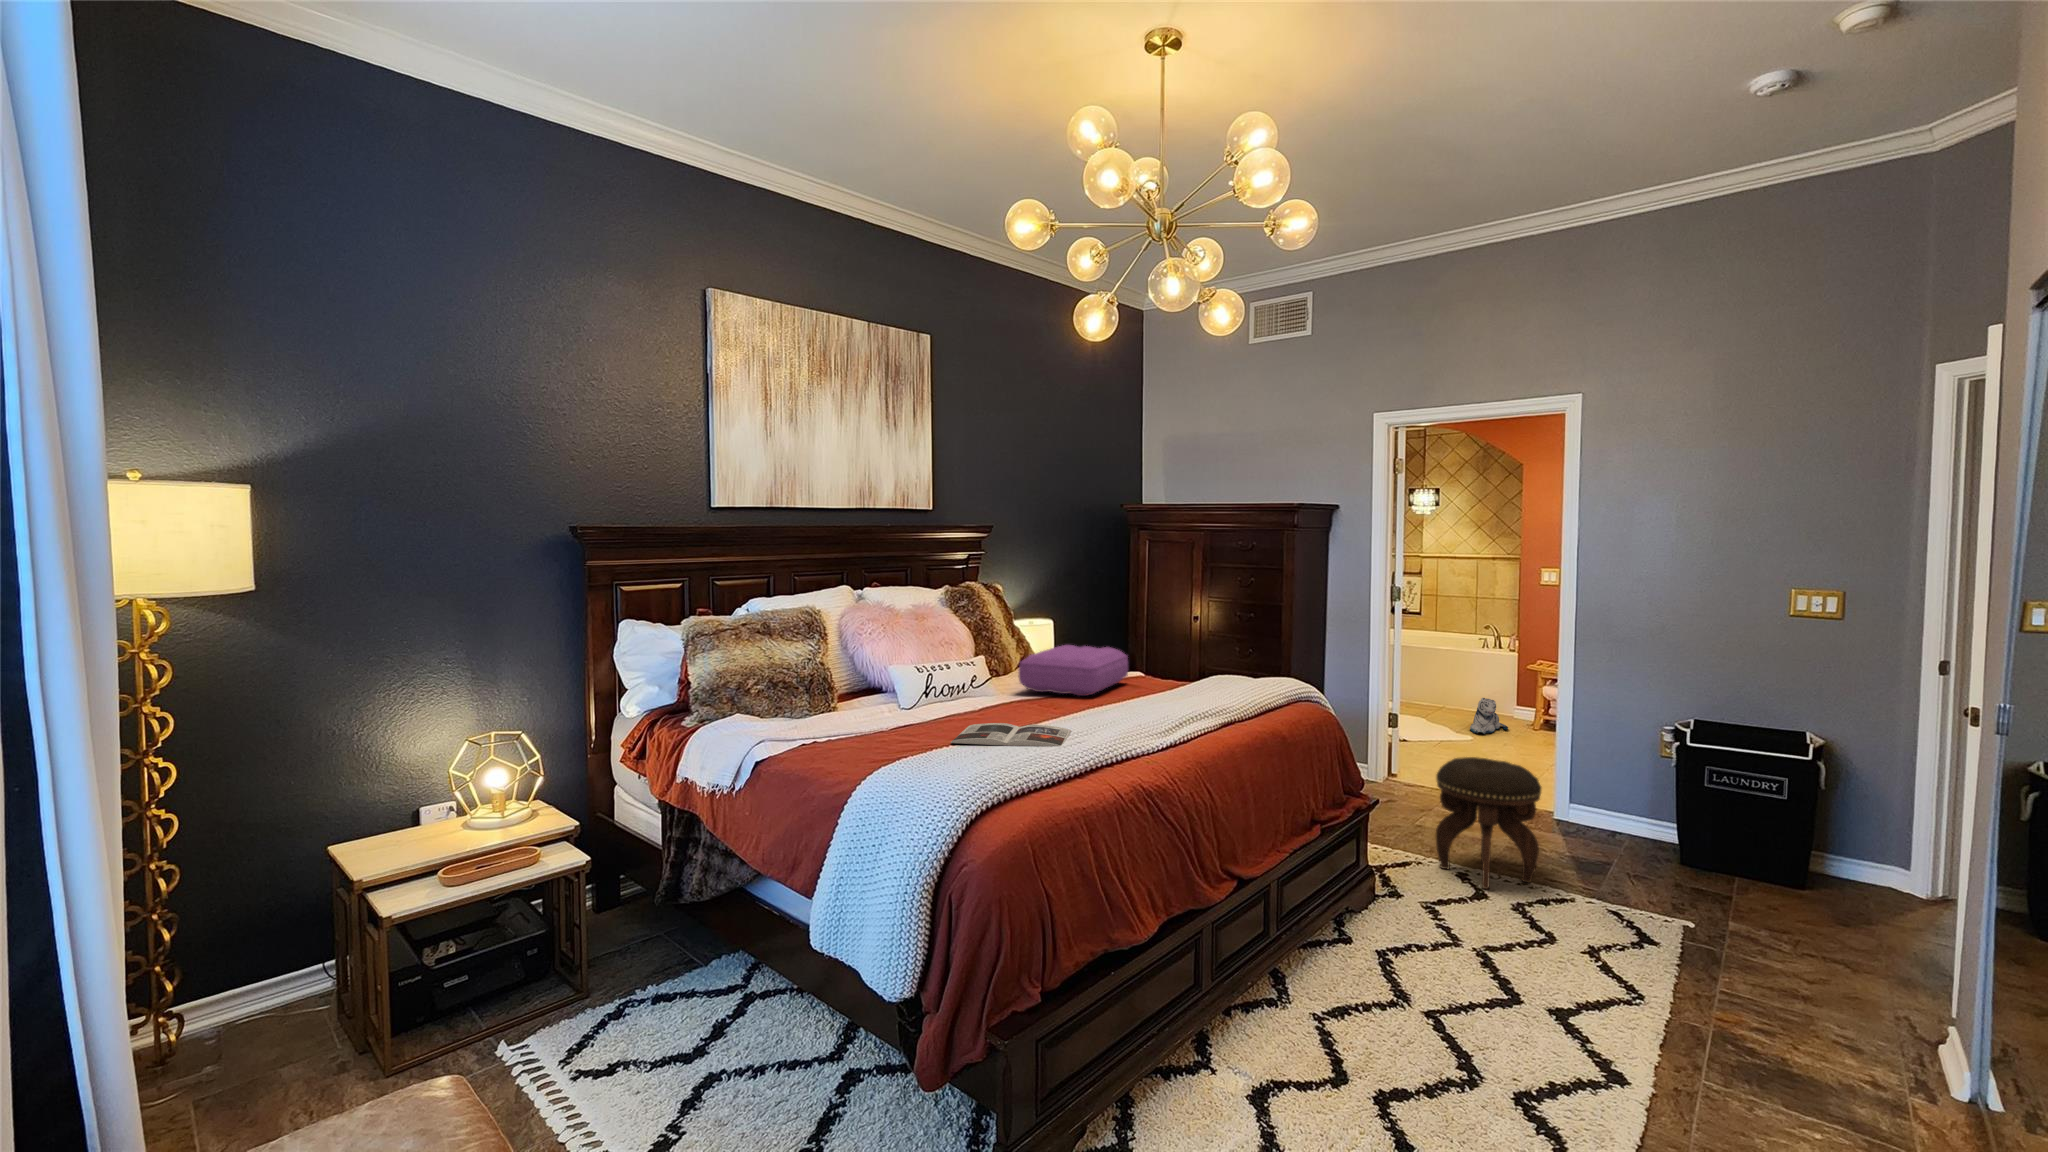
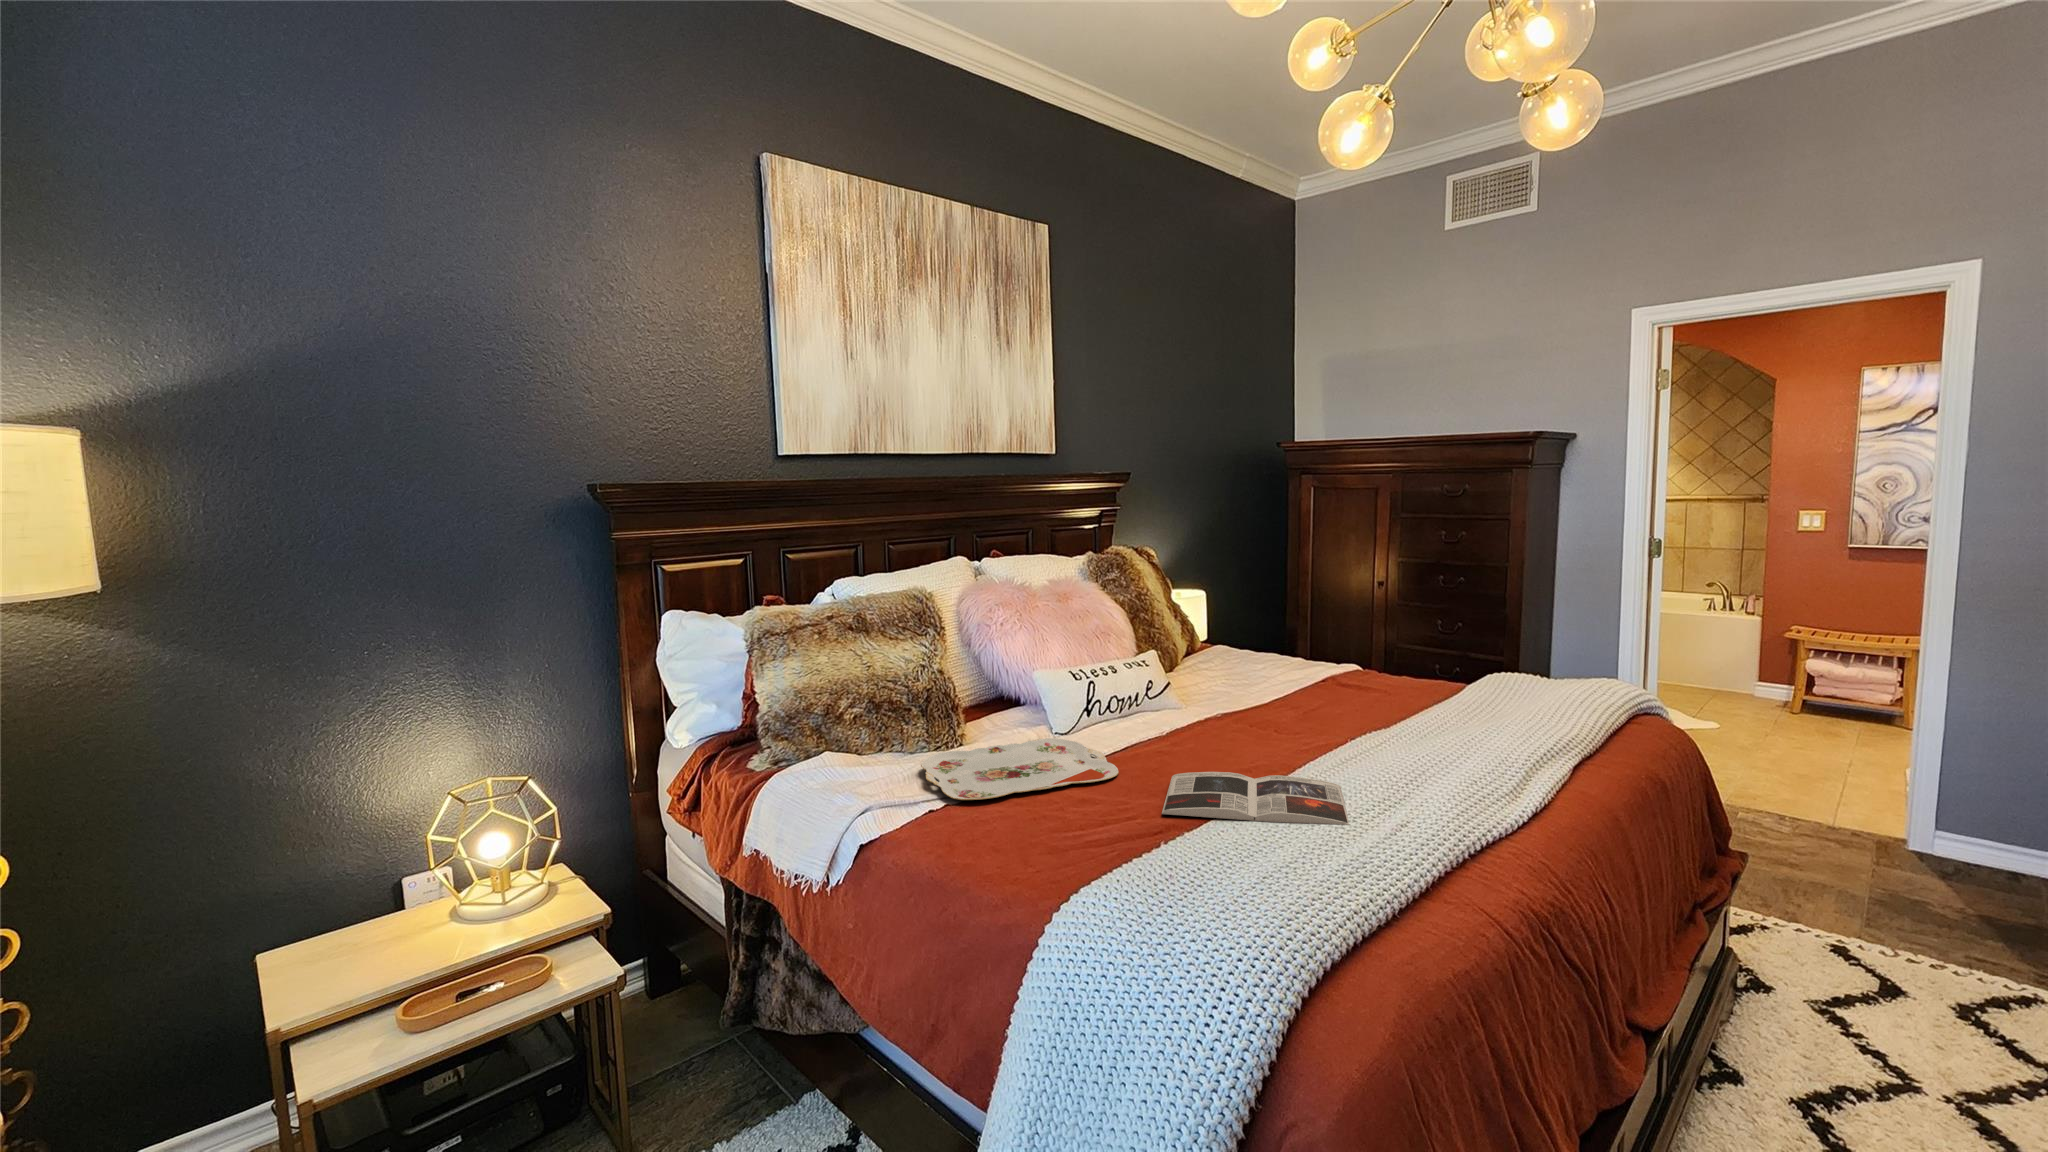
pillow: present [1019,645,1128,696] -> none [1206,633,1352,710]
plush toy: present [1470,698,1508,734] -> none [1709,674,1761,721]
serving tray: none [803,709,936,739] -> present [921,738,1119,800]
footstool: present [1436,757,1541,889] -> none [1788,783,1979,980]

